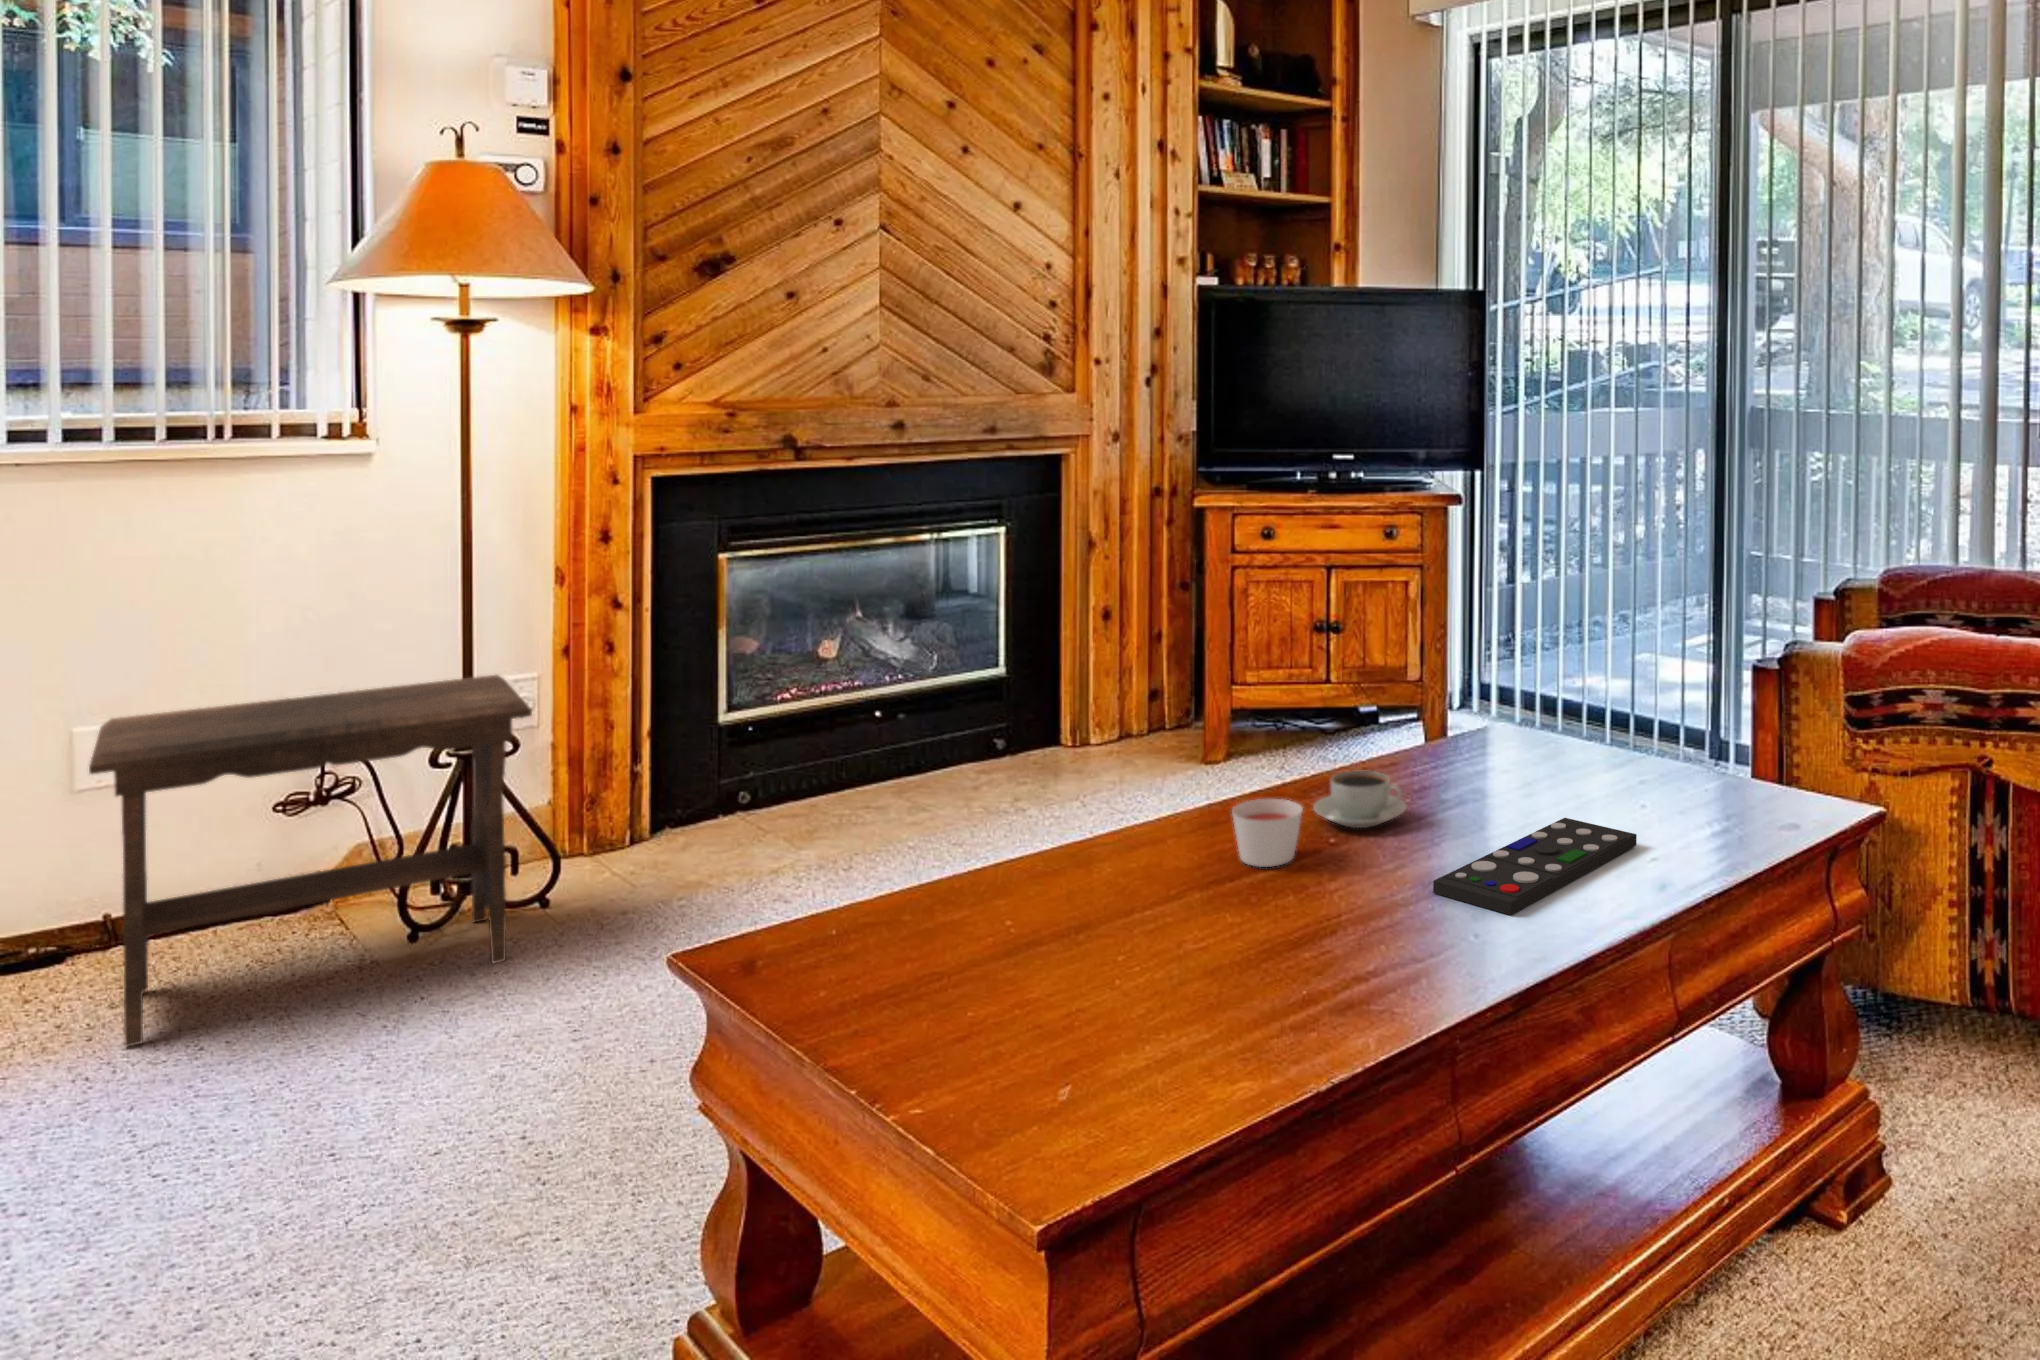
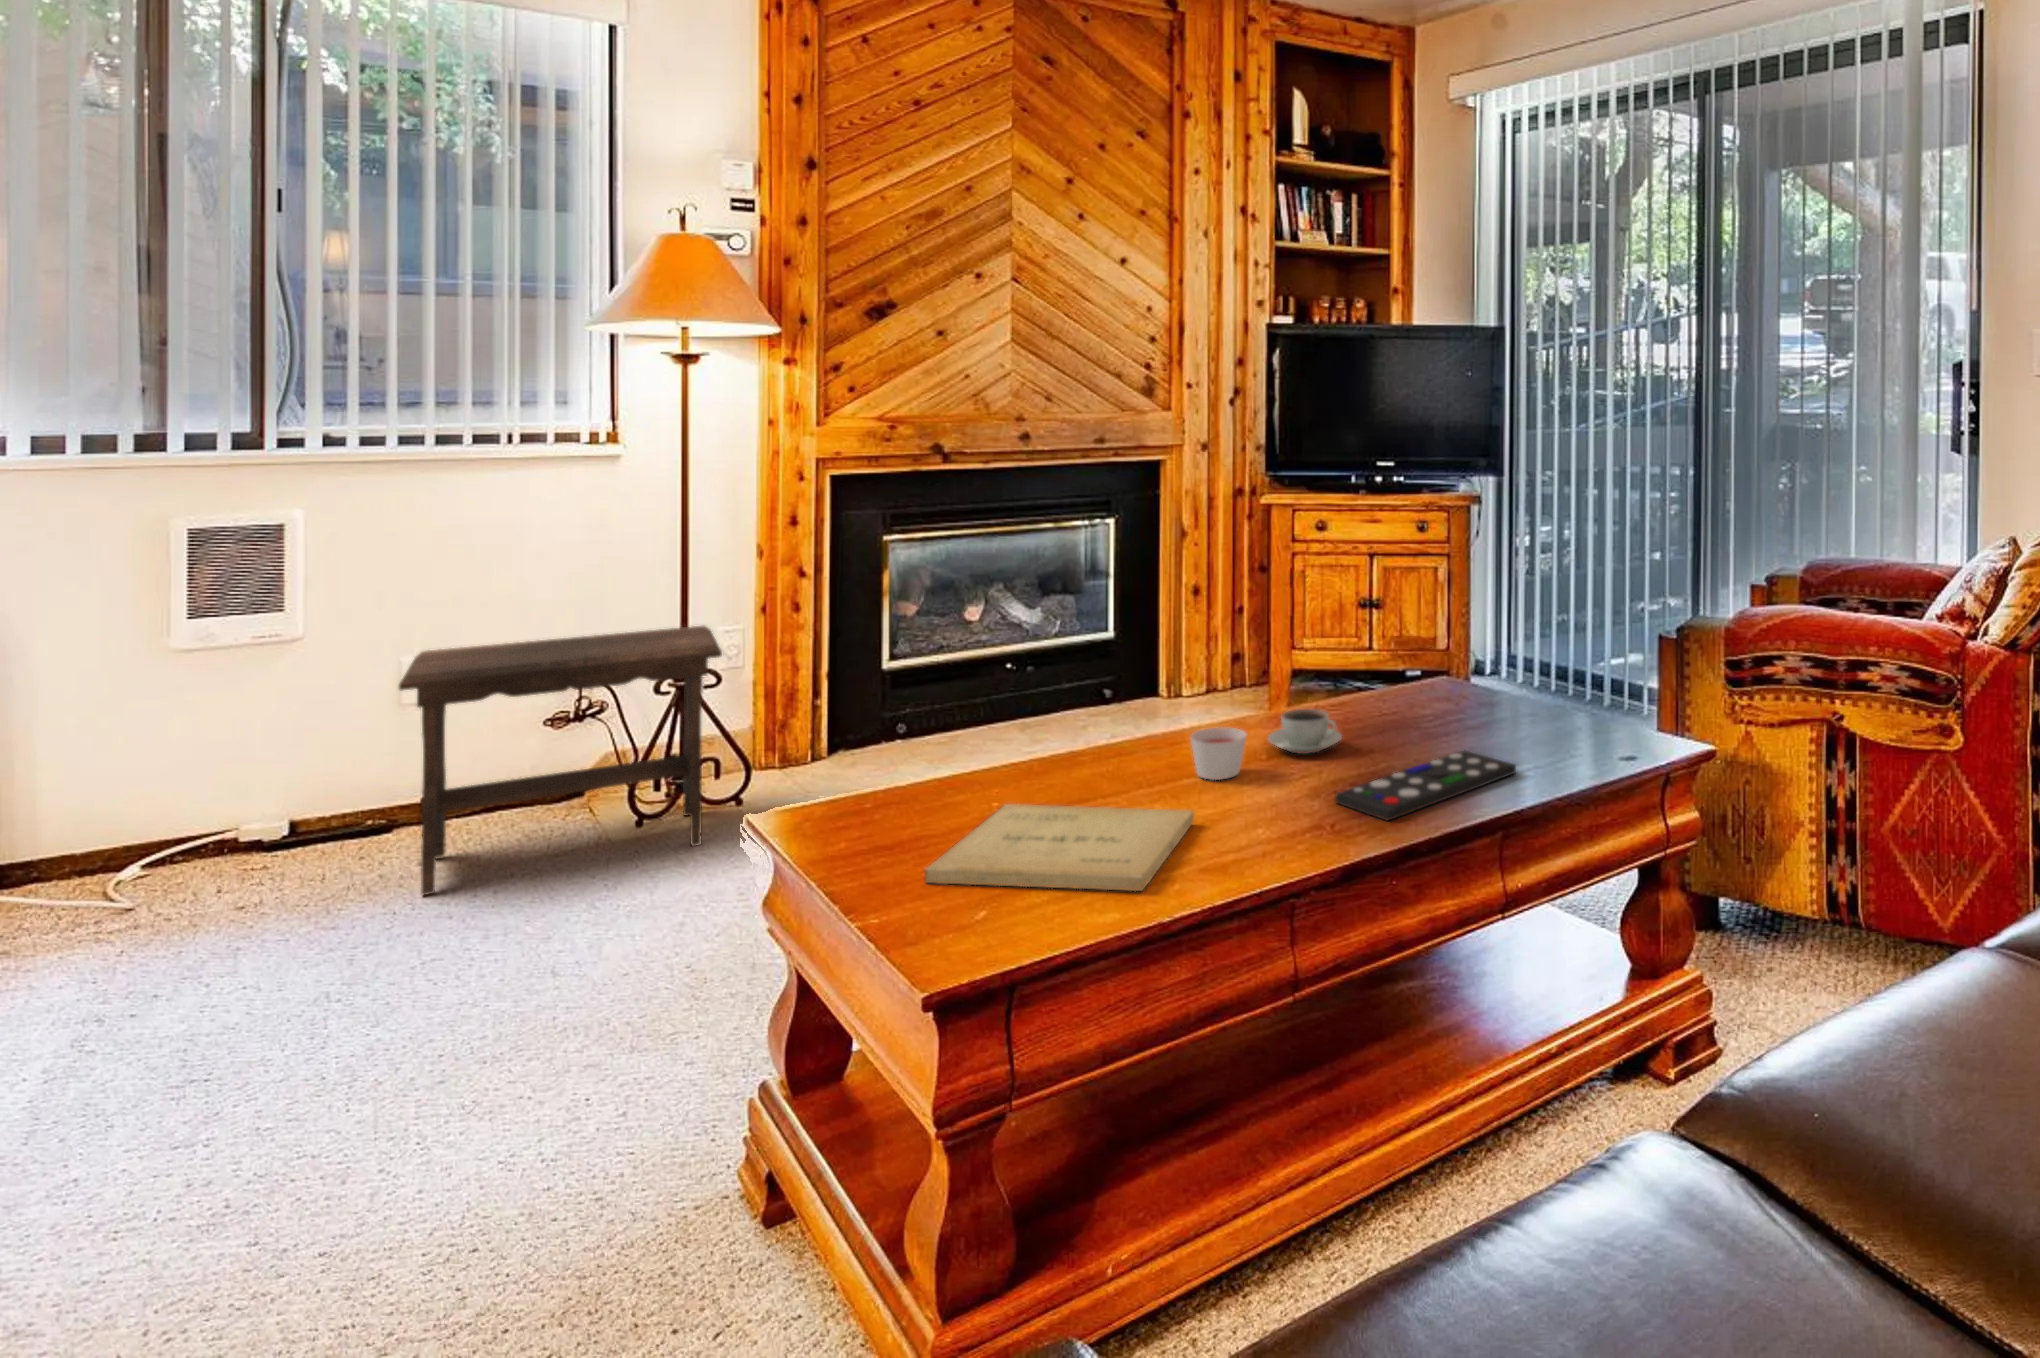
book: none [948,911,1267,1027] -> present [925,804,1194,891]

